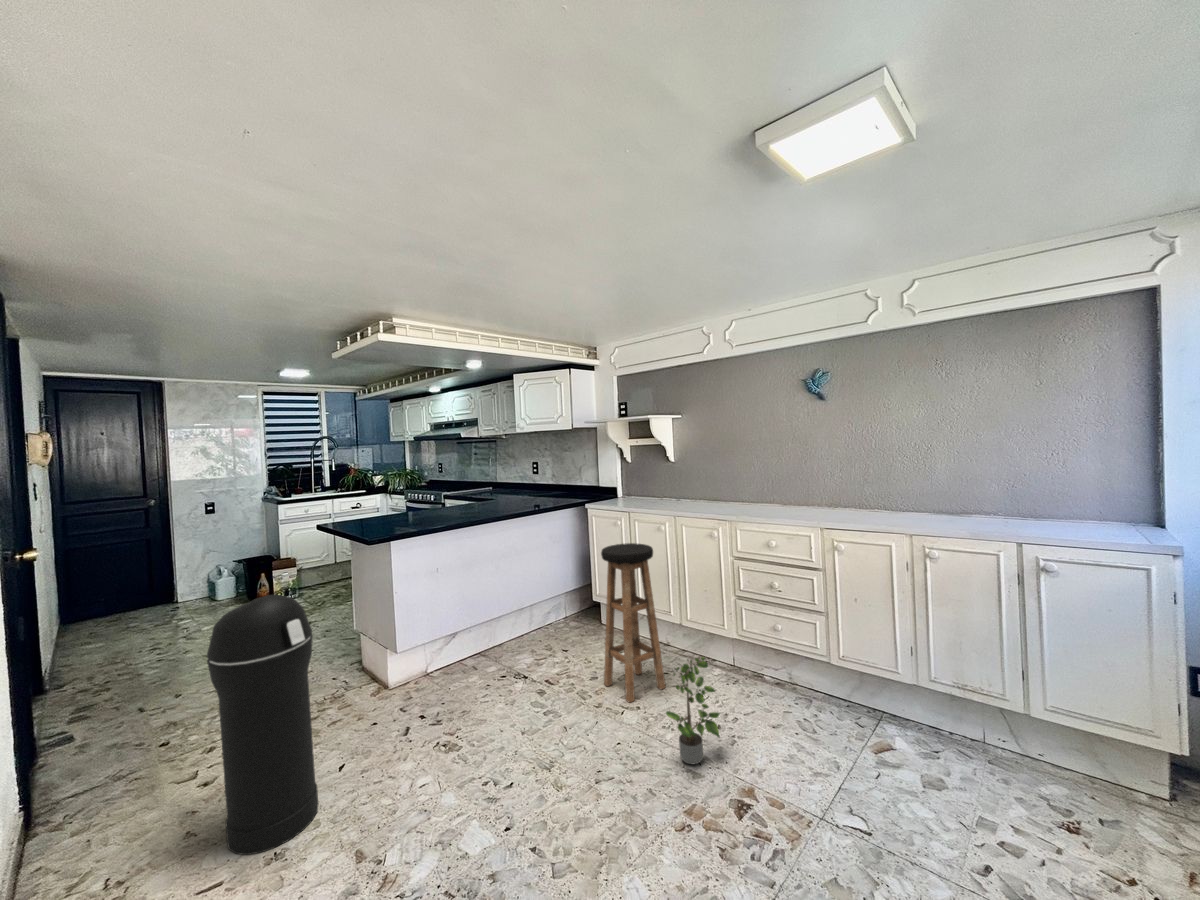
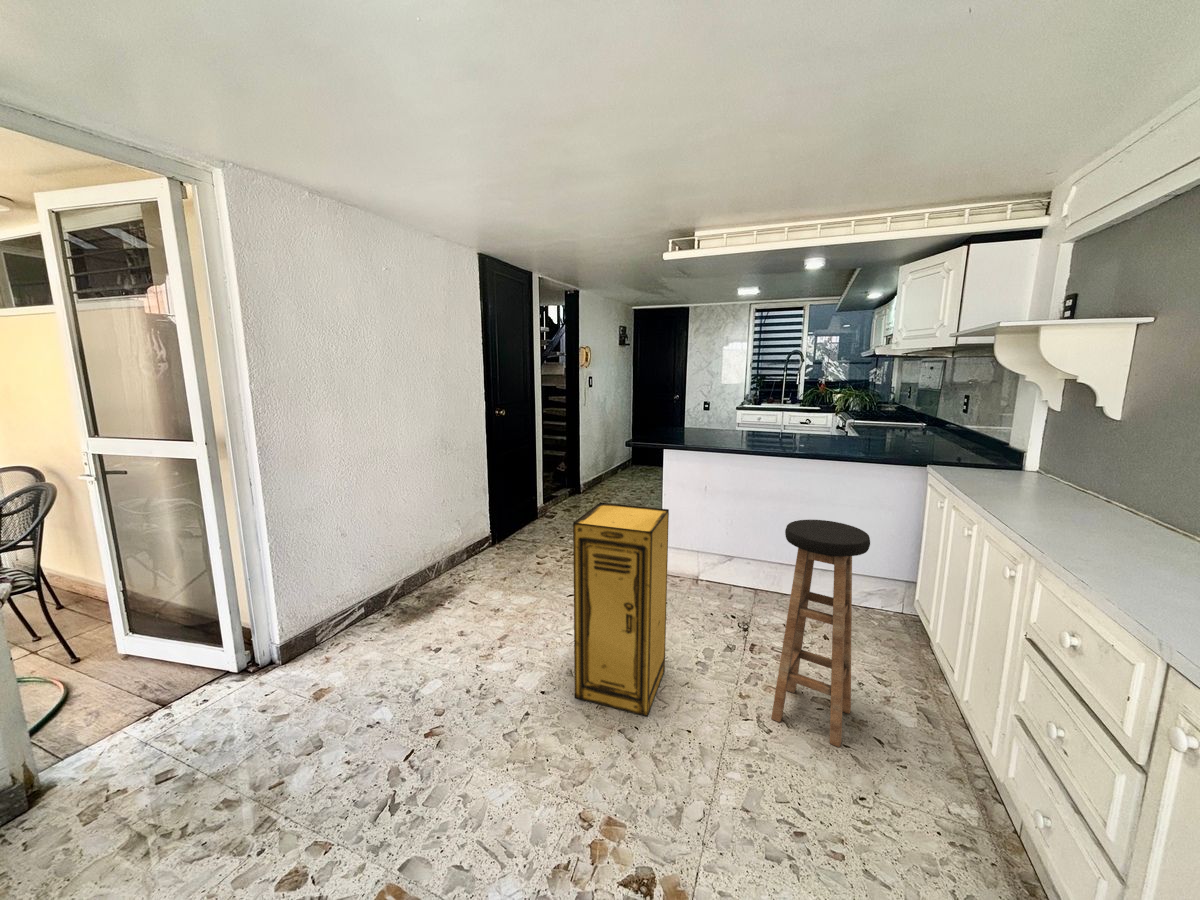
storage cabinet: none [476,574,592,806] -> present [573,502,669,716]
trash can: present [207,595,318,855] -> none [491,458,547,608]
potted plant: present [666,657,720,764] -> none [670,679,756,819]

